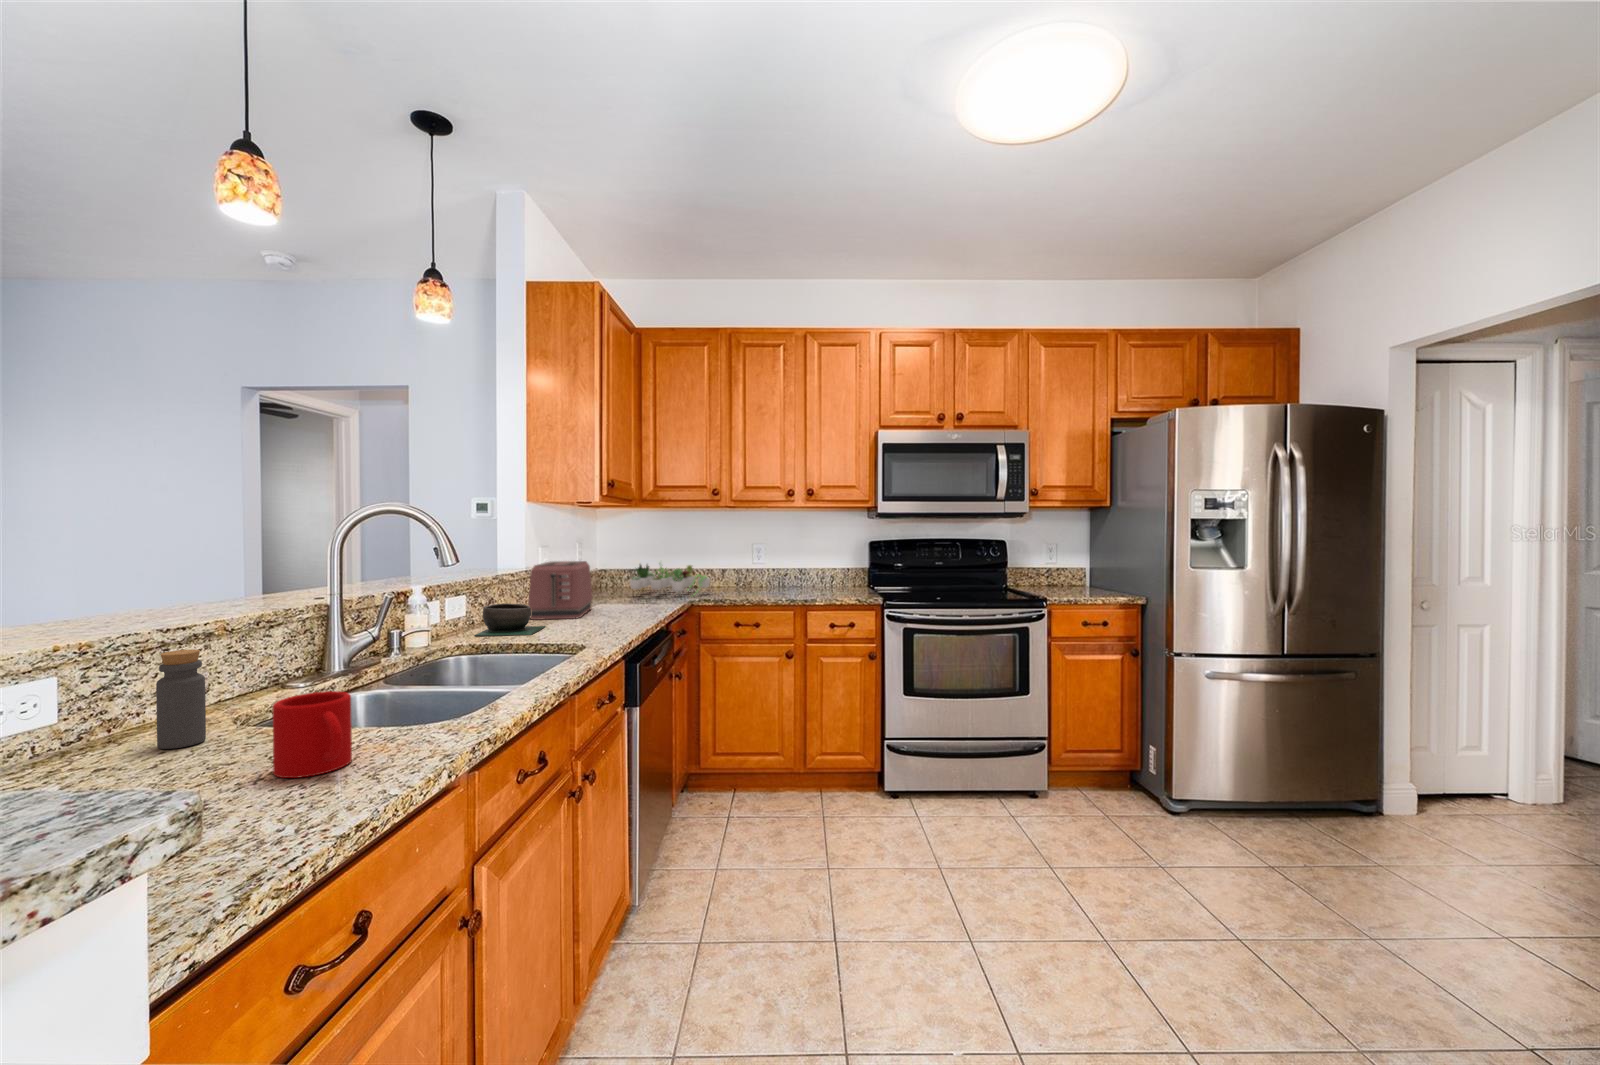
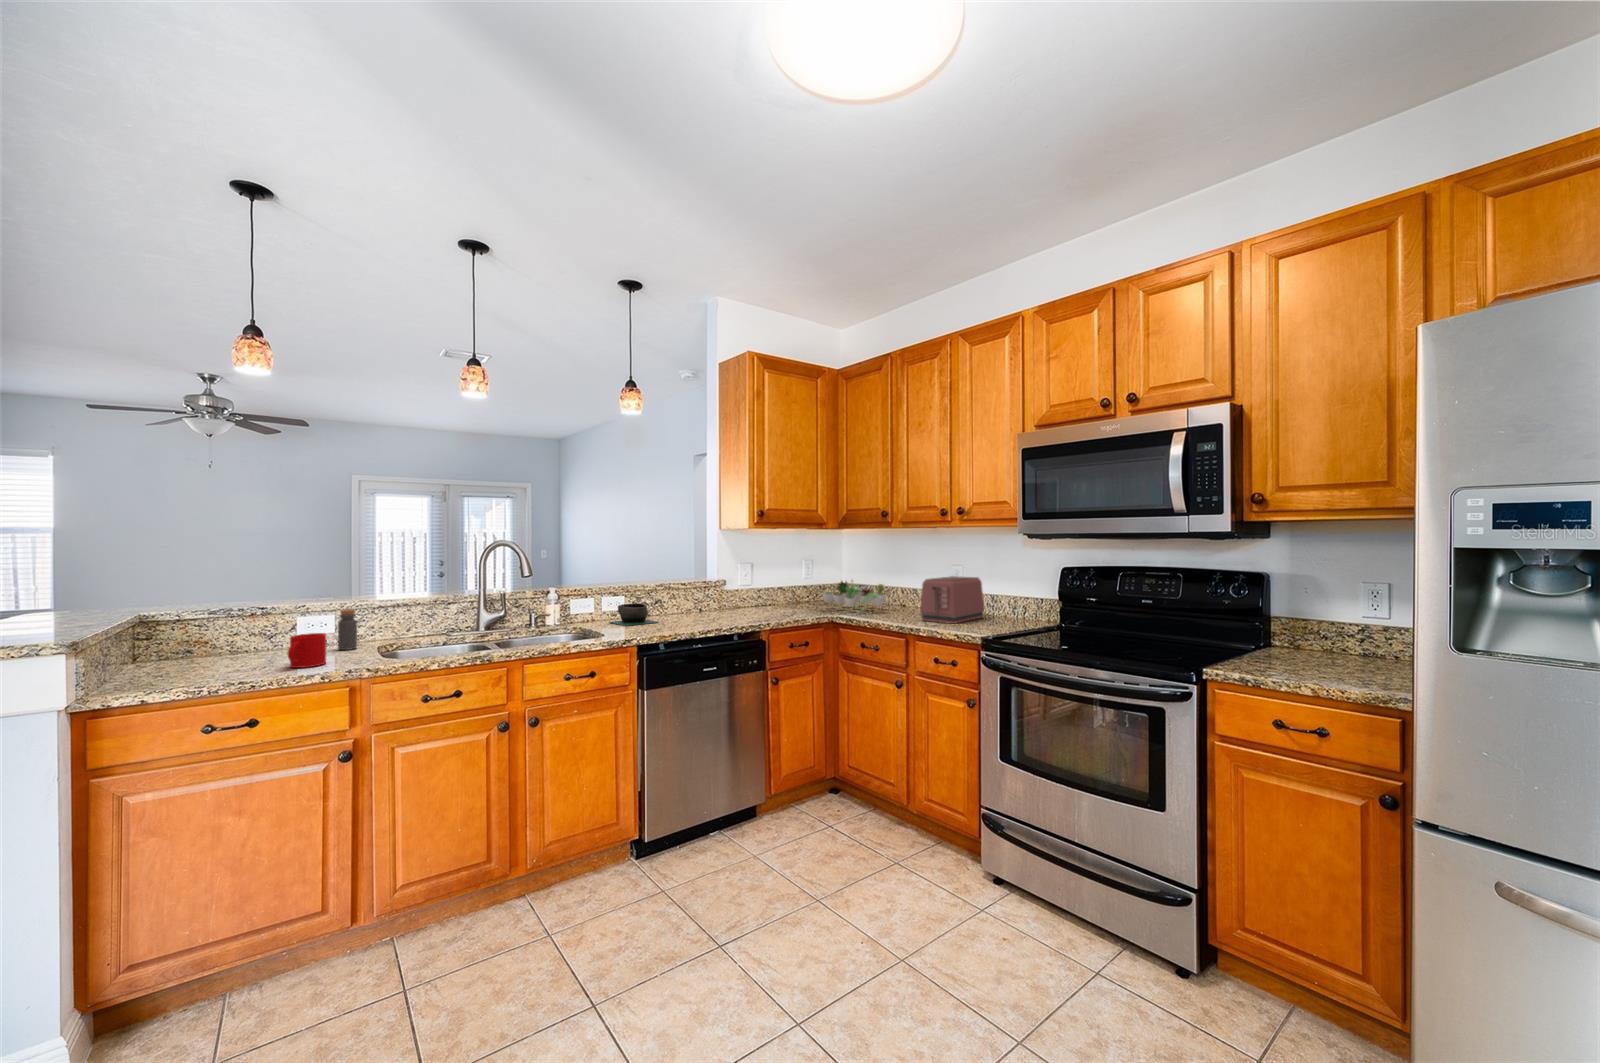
toaster: present [528,561,592,620] -> present [920,576,984,624]

